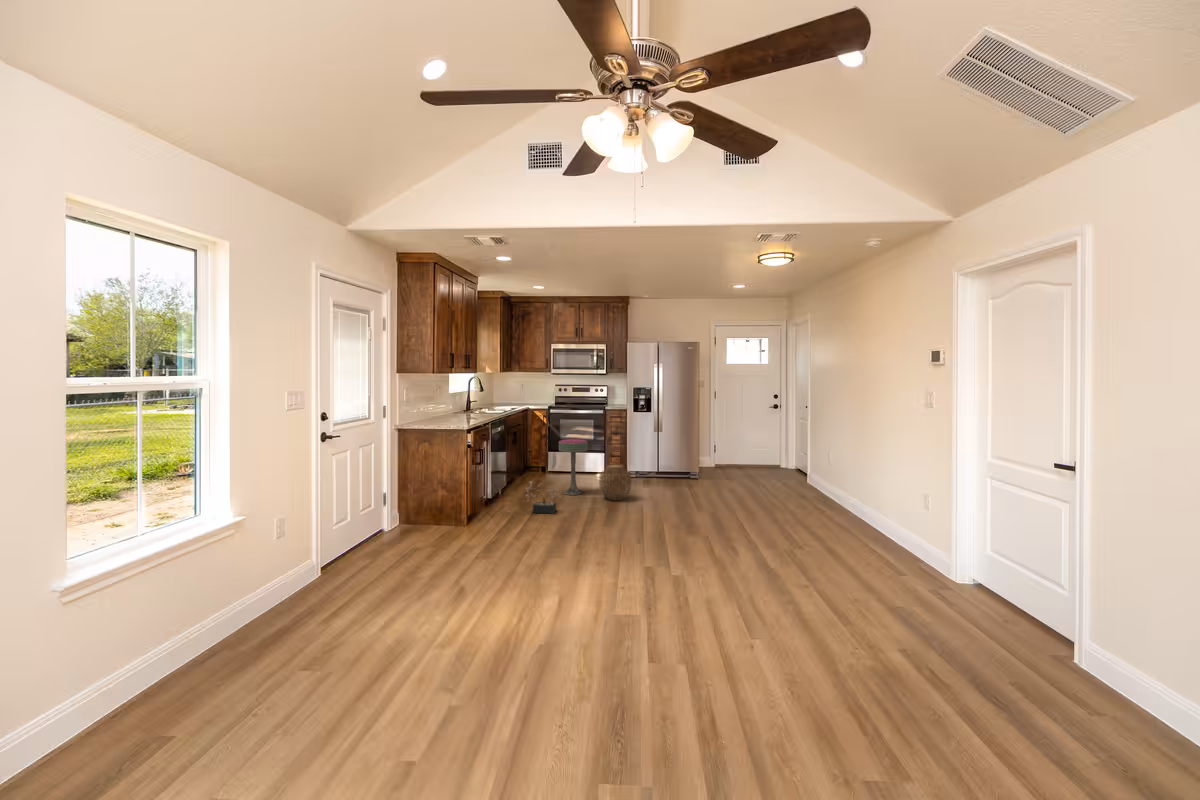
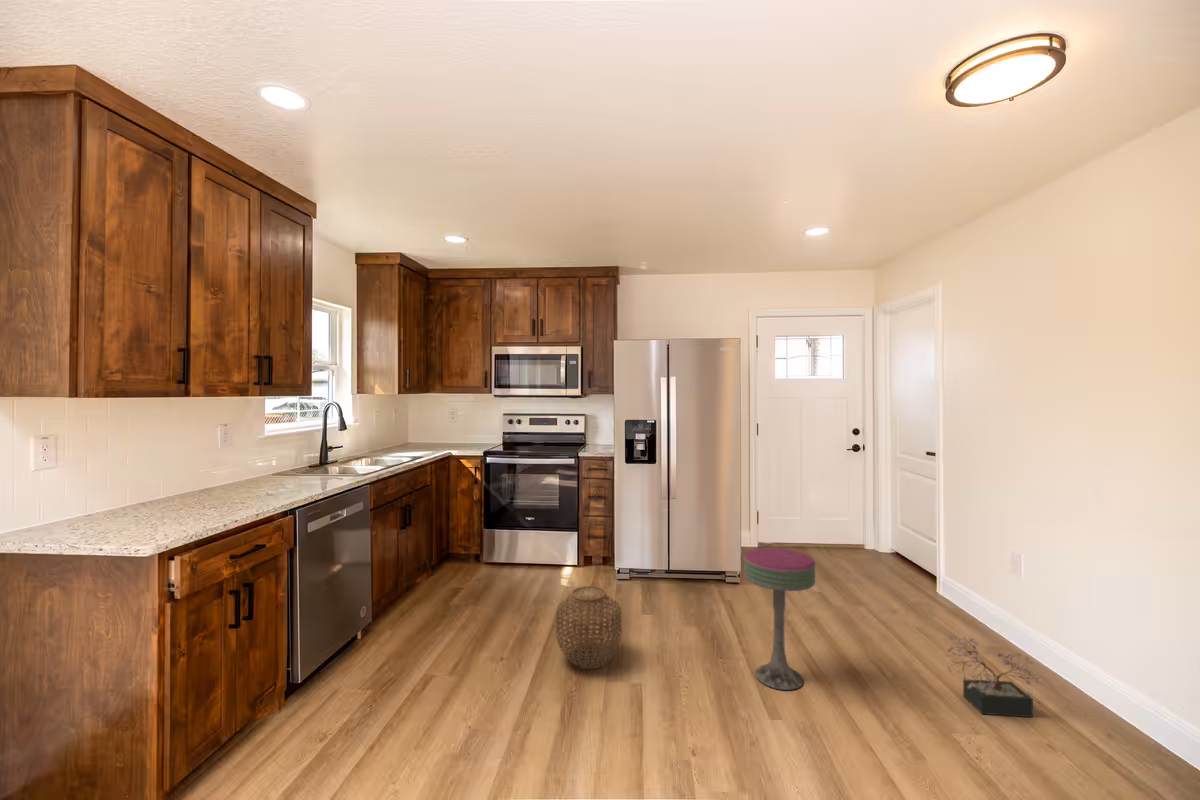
bar stool: present [559,439,588,495] -> present [744,547,815,690]
decorative plant: present [526,481,560,513] -> present [947,633,1039,717]

